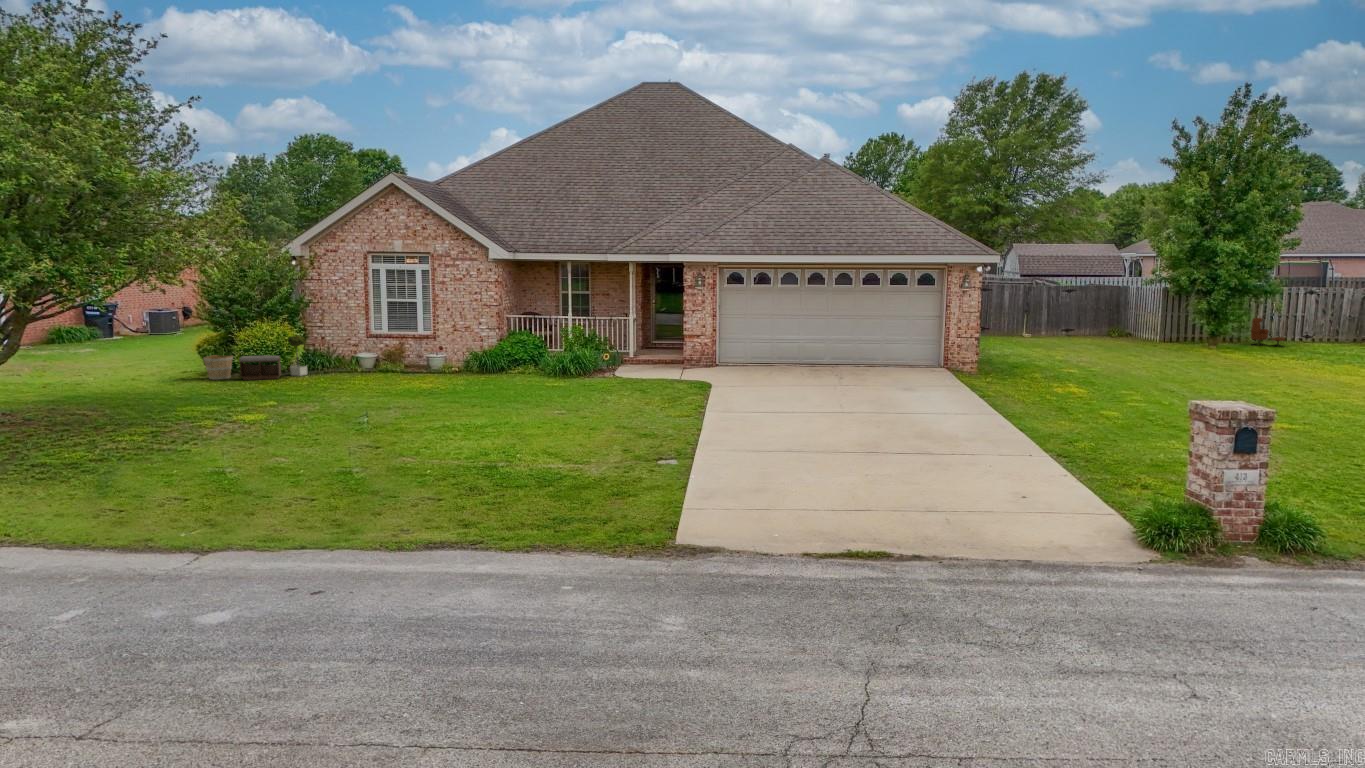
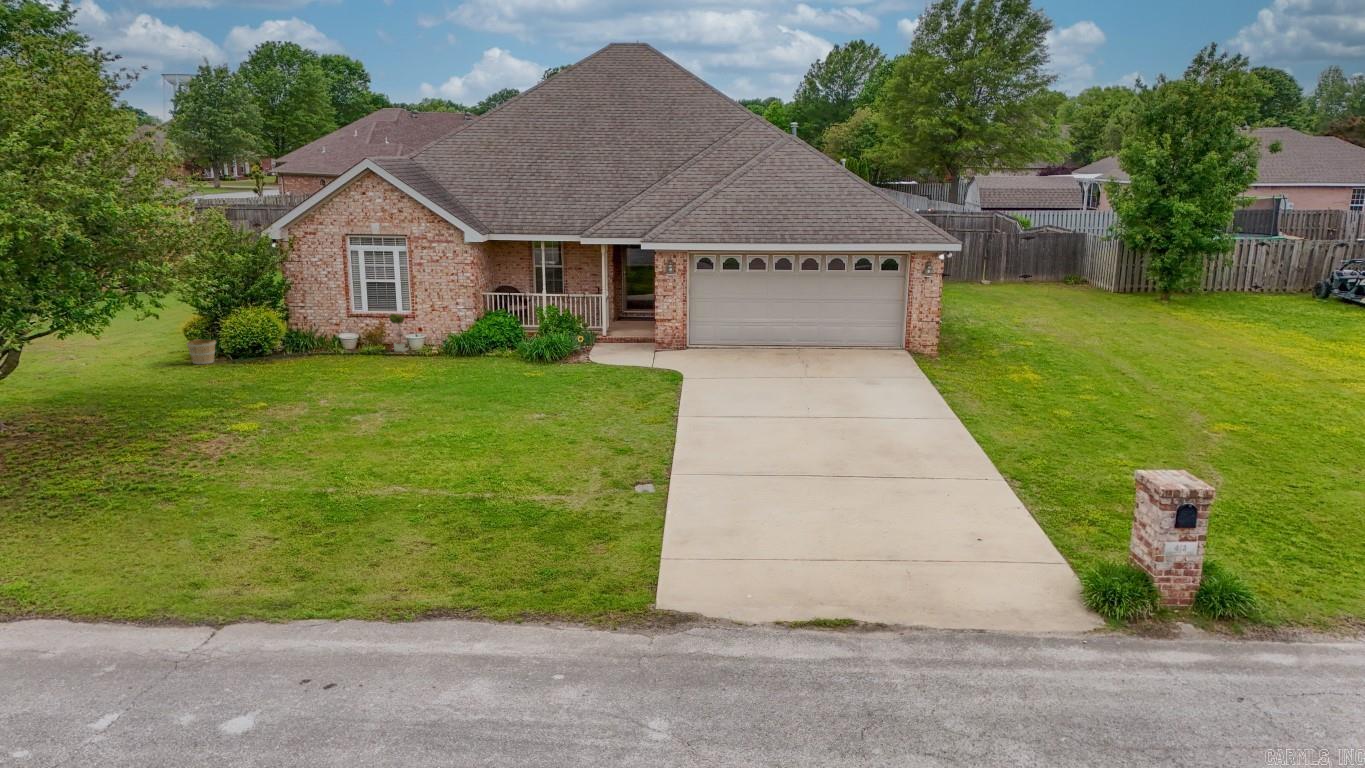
lounge chair: present [1251,318,1285,347] -> none [1189,286,1221,315]
potted tree: present [288,336,307,376] -> present [389,314,408,352]
bench: present [239,355,281,380] -> none [222,340,265,365]

